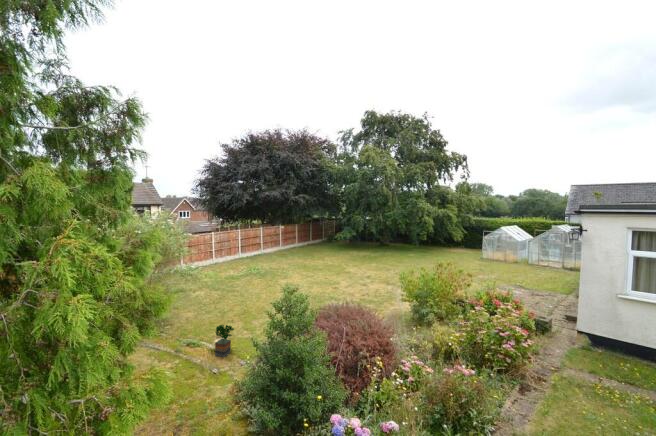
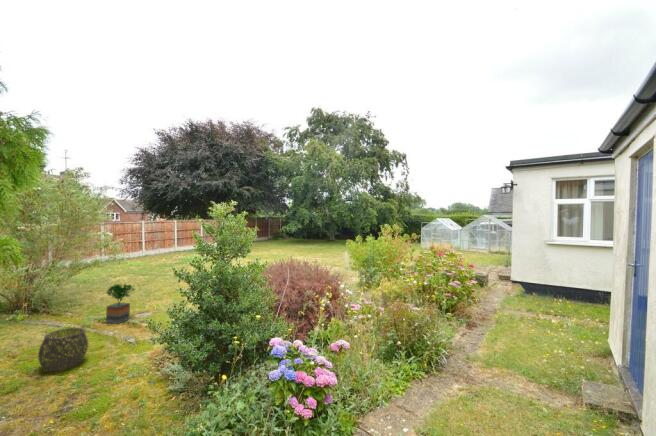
woven basket: none [187,371,216,405] -> present [38,328,88,371]

